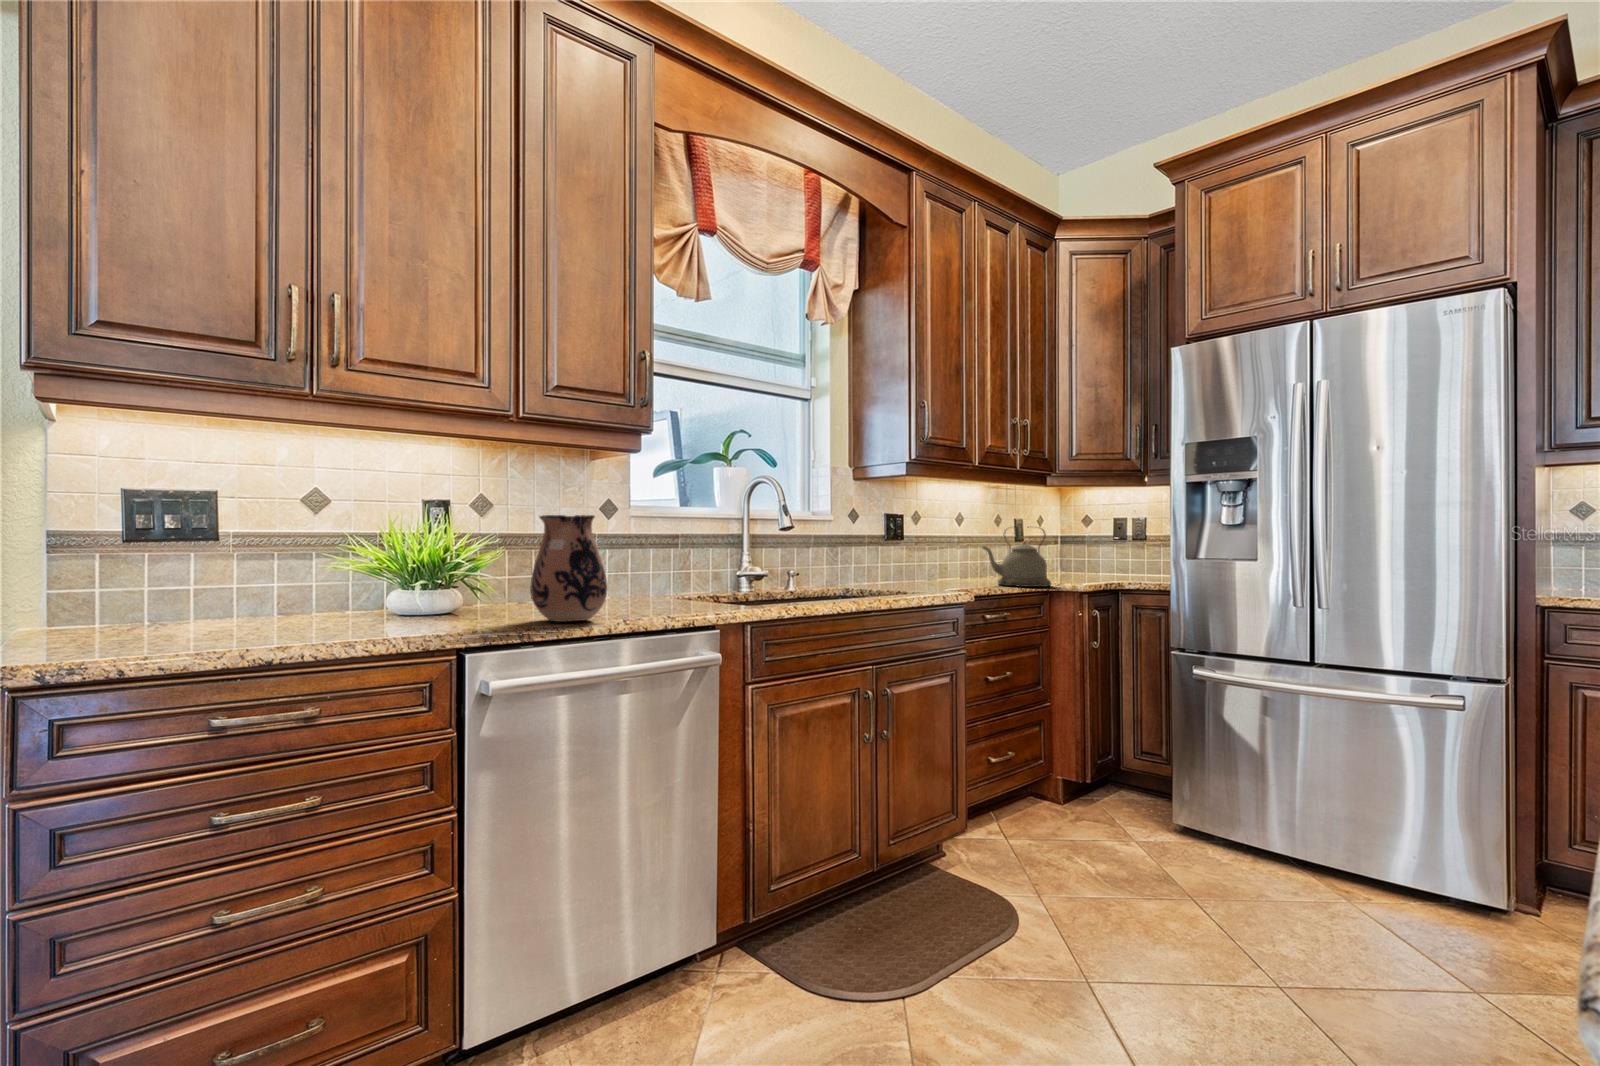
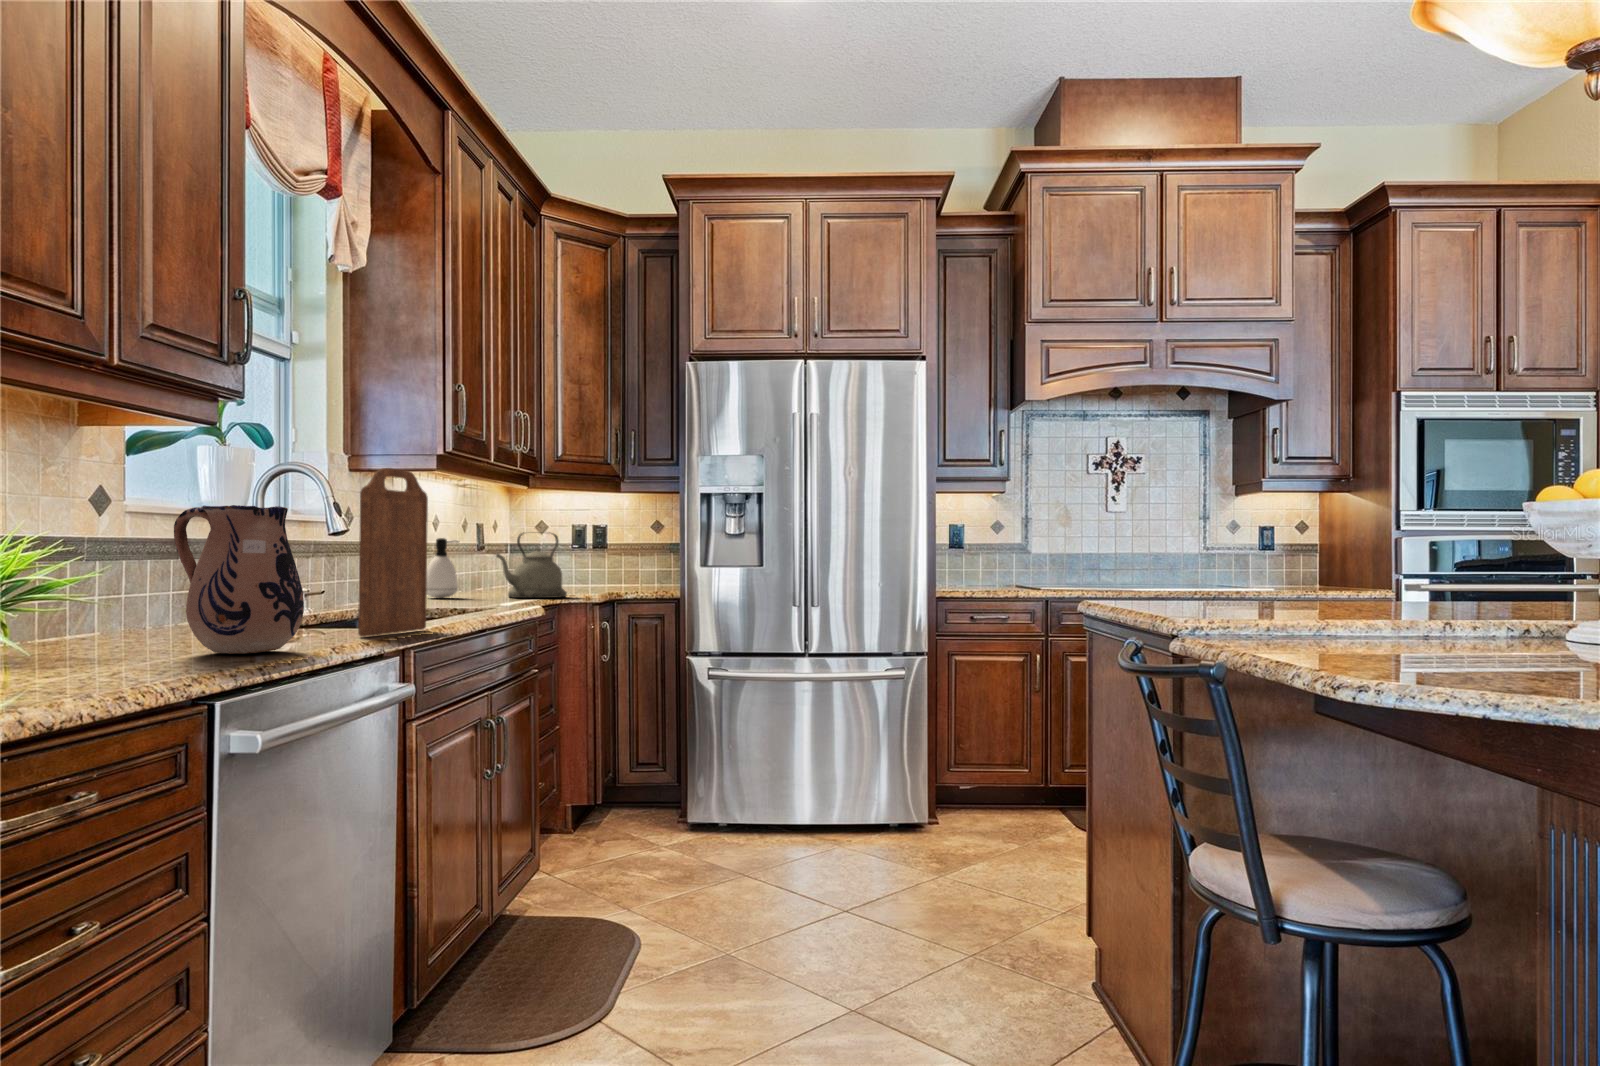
cutting board: none [694,480,767,614] -> present [358,468,428,637]
soap dispenser: none [928,532,955,582] -> present [427,538,458,598]

